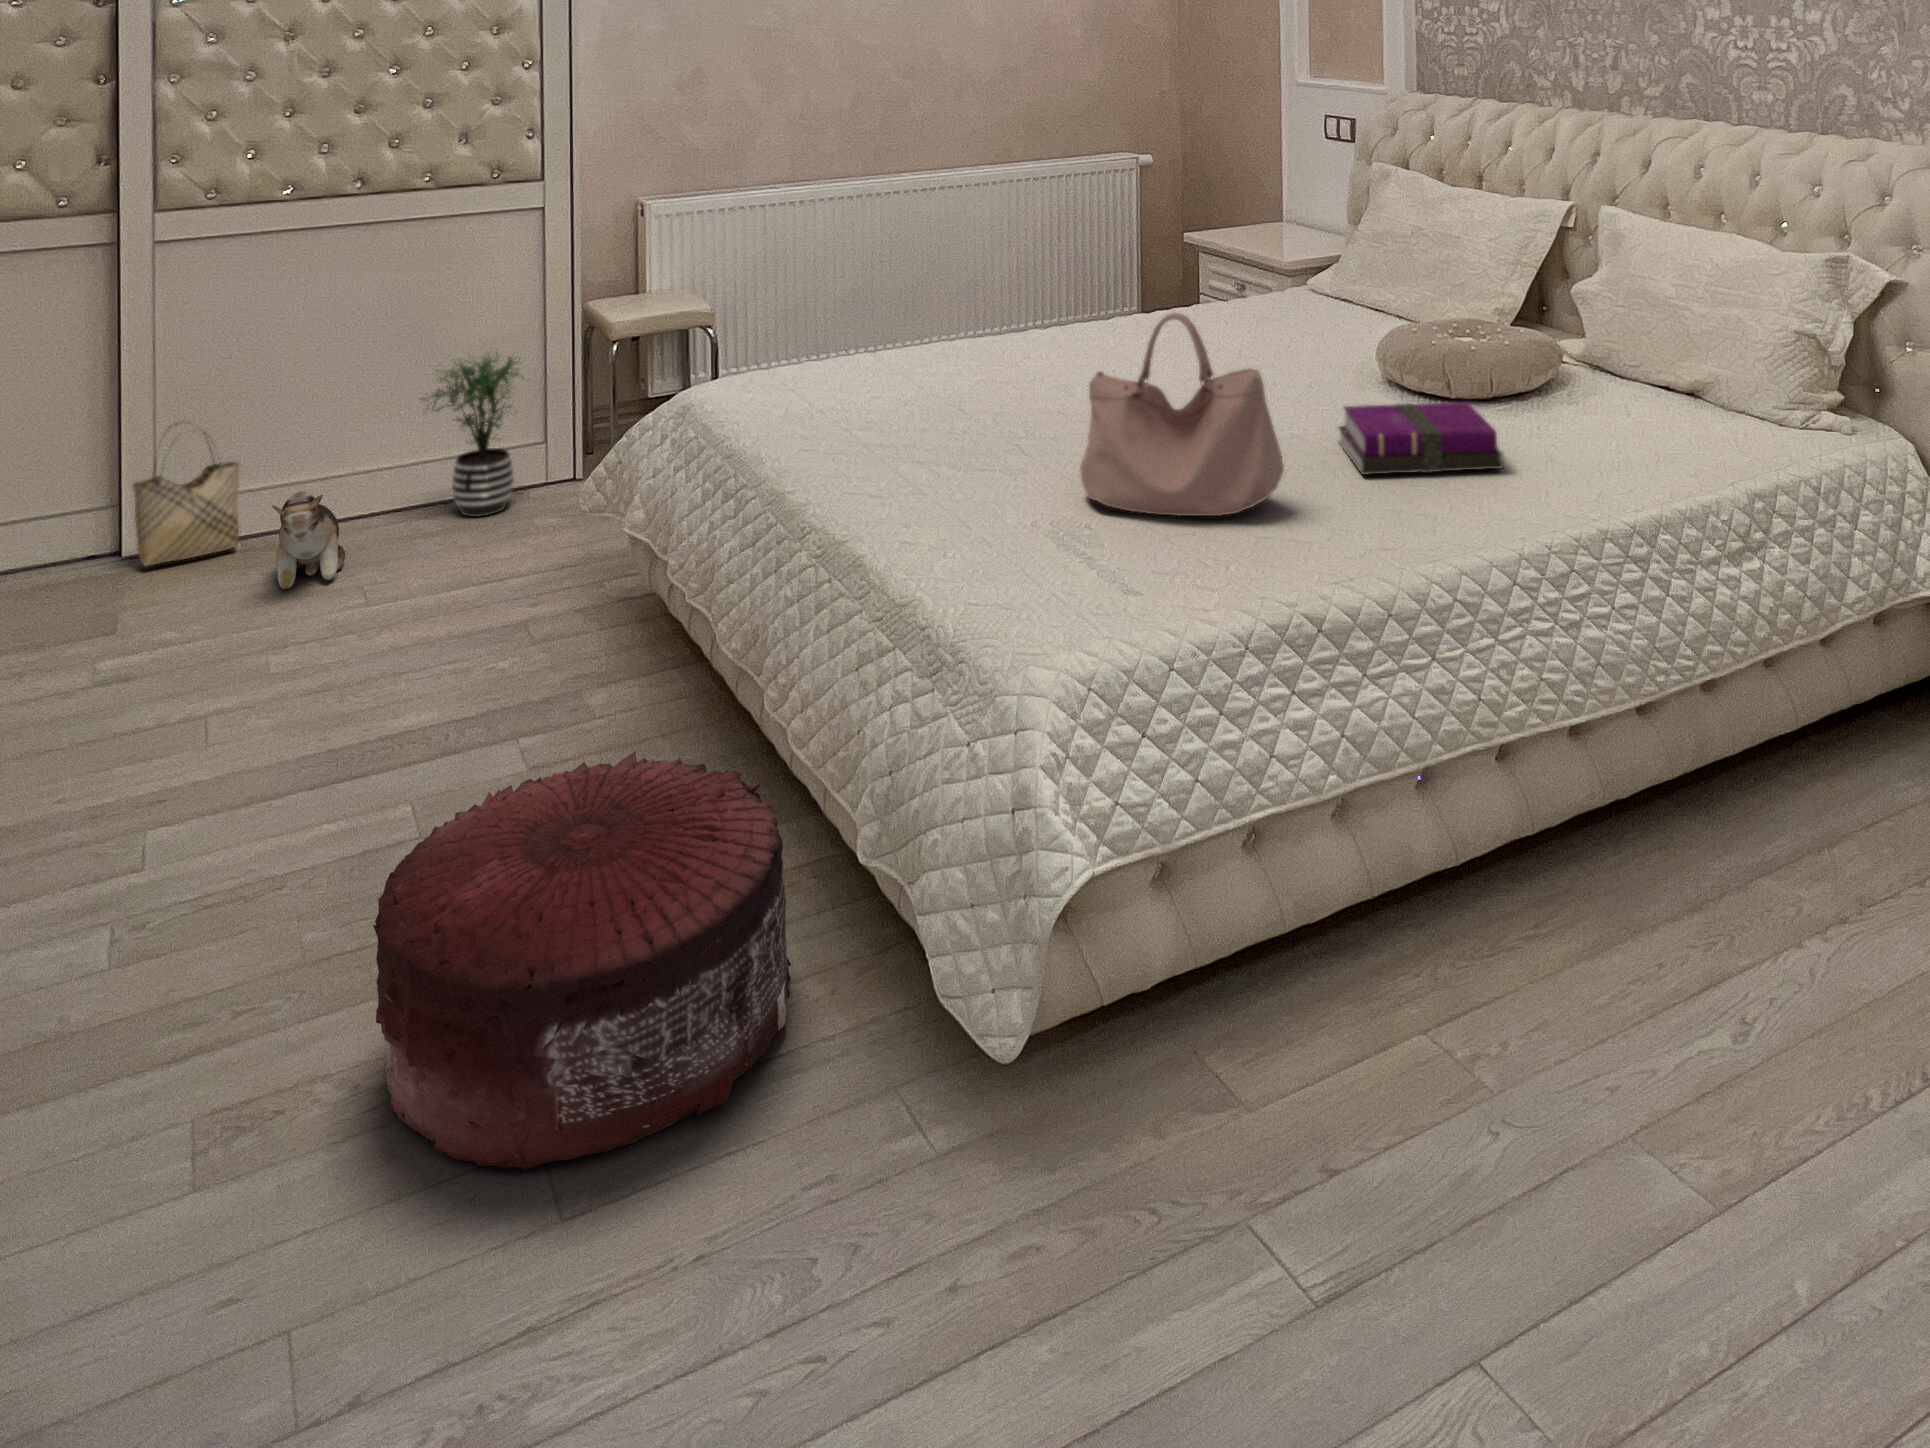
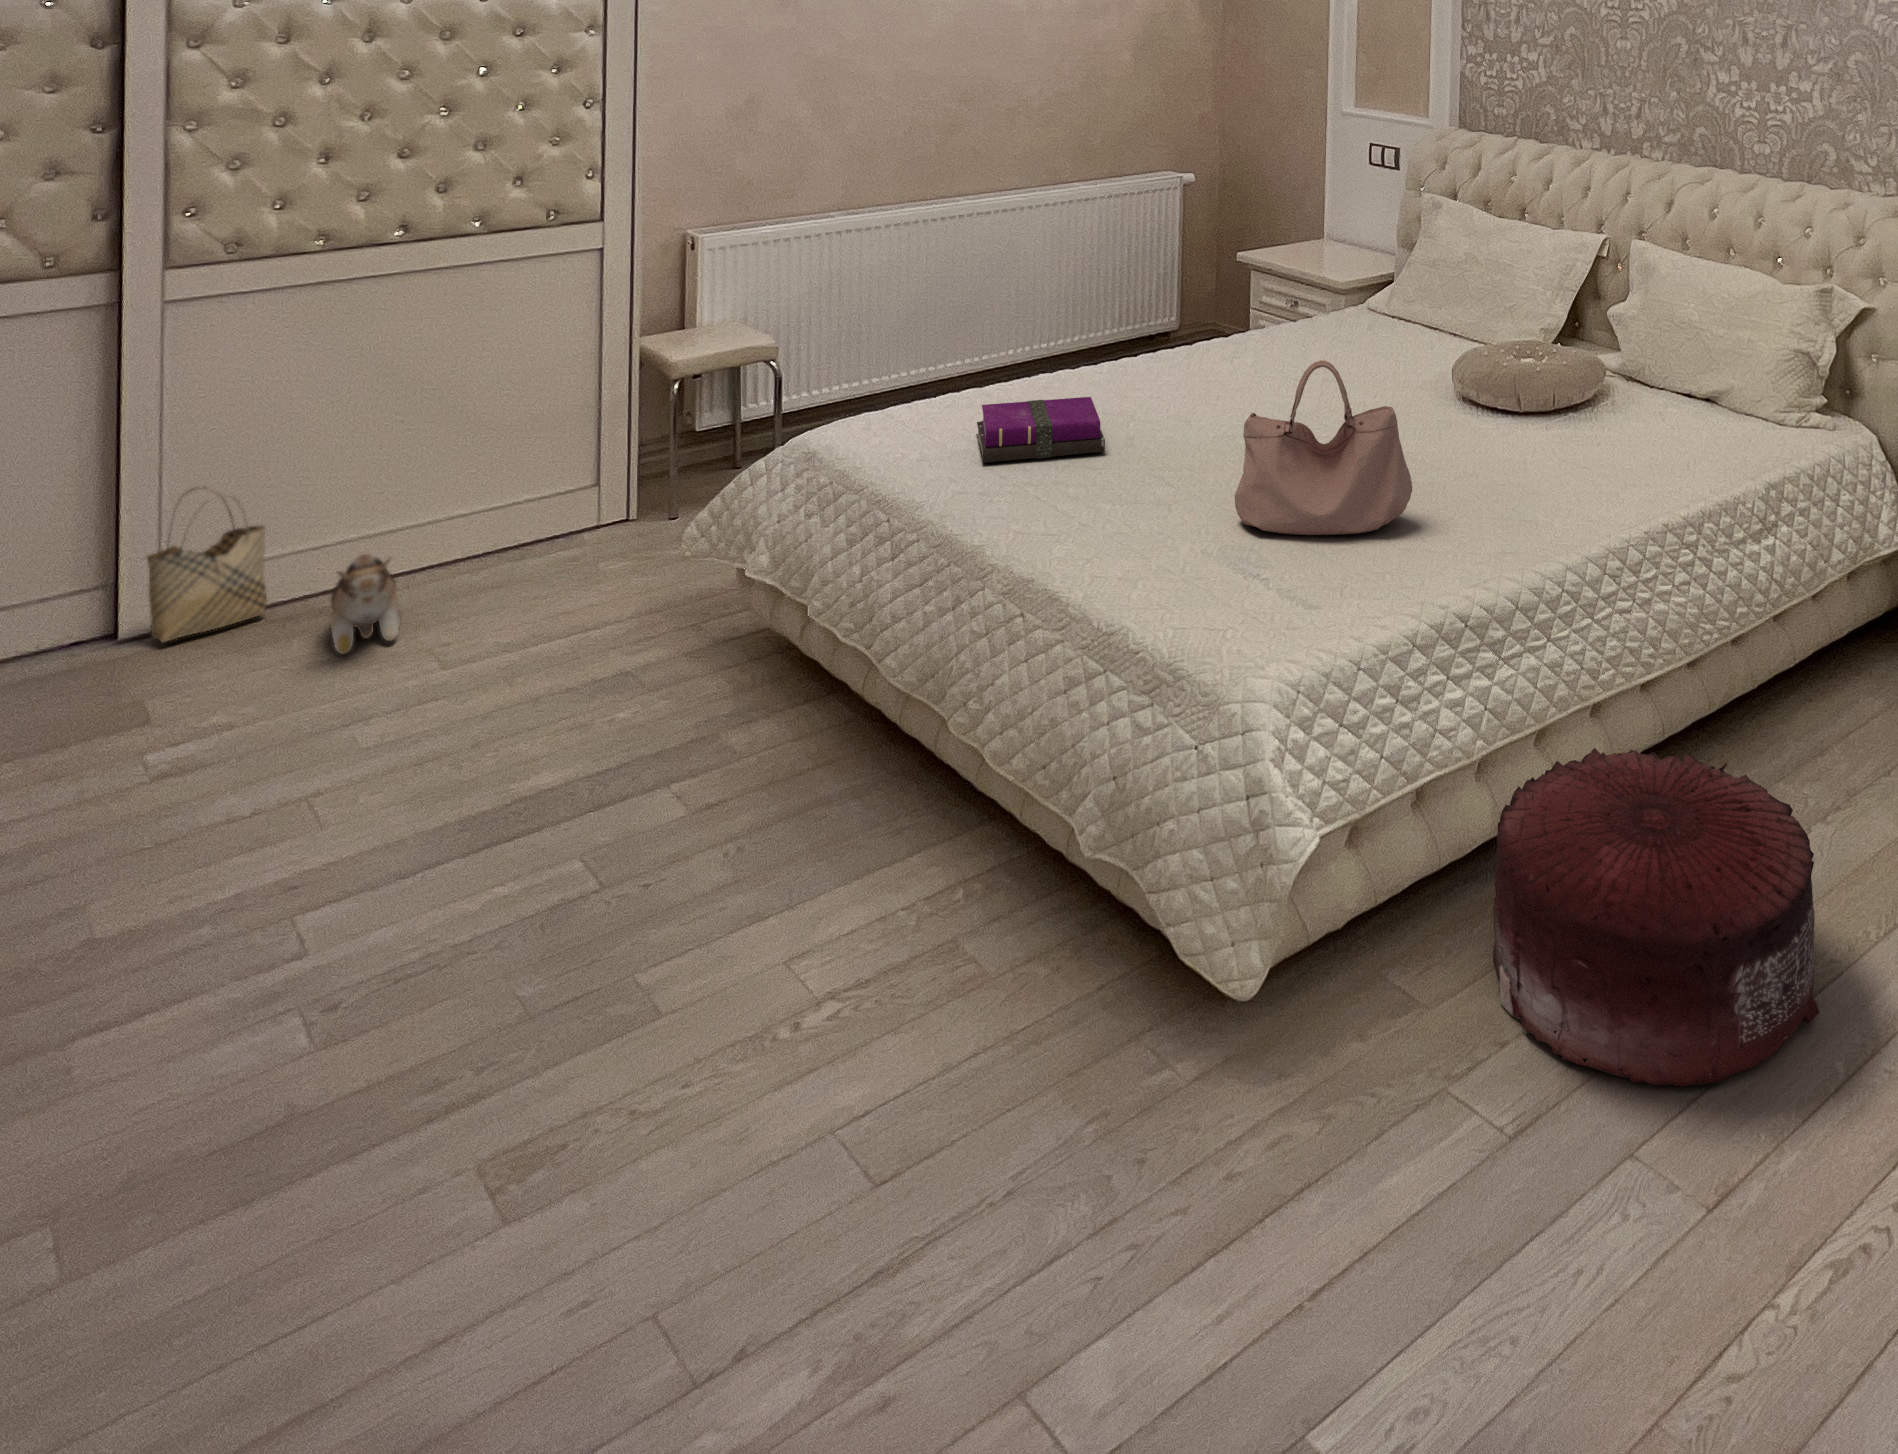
potted plant: present [420,353,523,517] -> none [467,393,590,564]
notebook: present [1339,402,1504,475] -> present [977,397,1105,463]
pouf: present [373,752,791,1170] -> present [1493,748,1820,1087]

